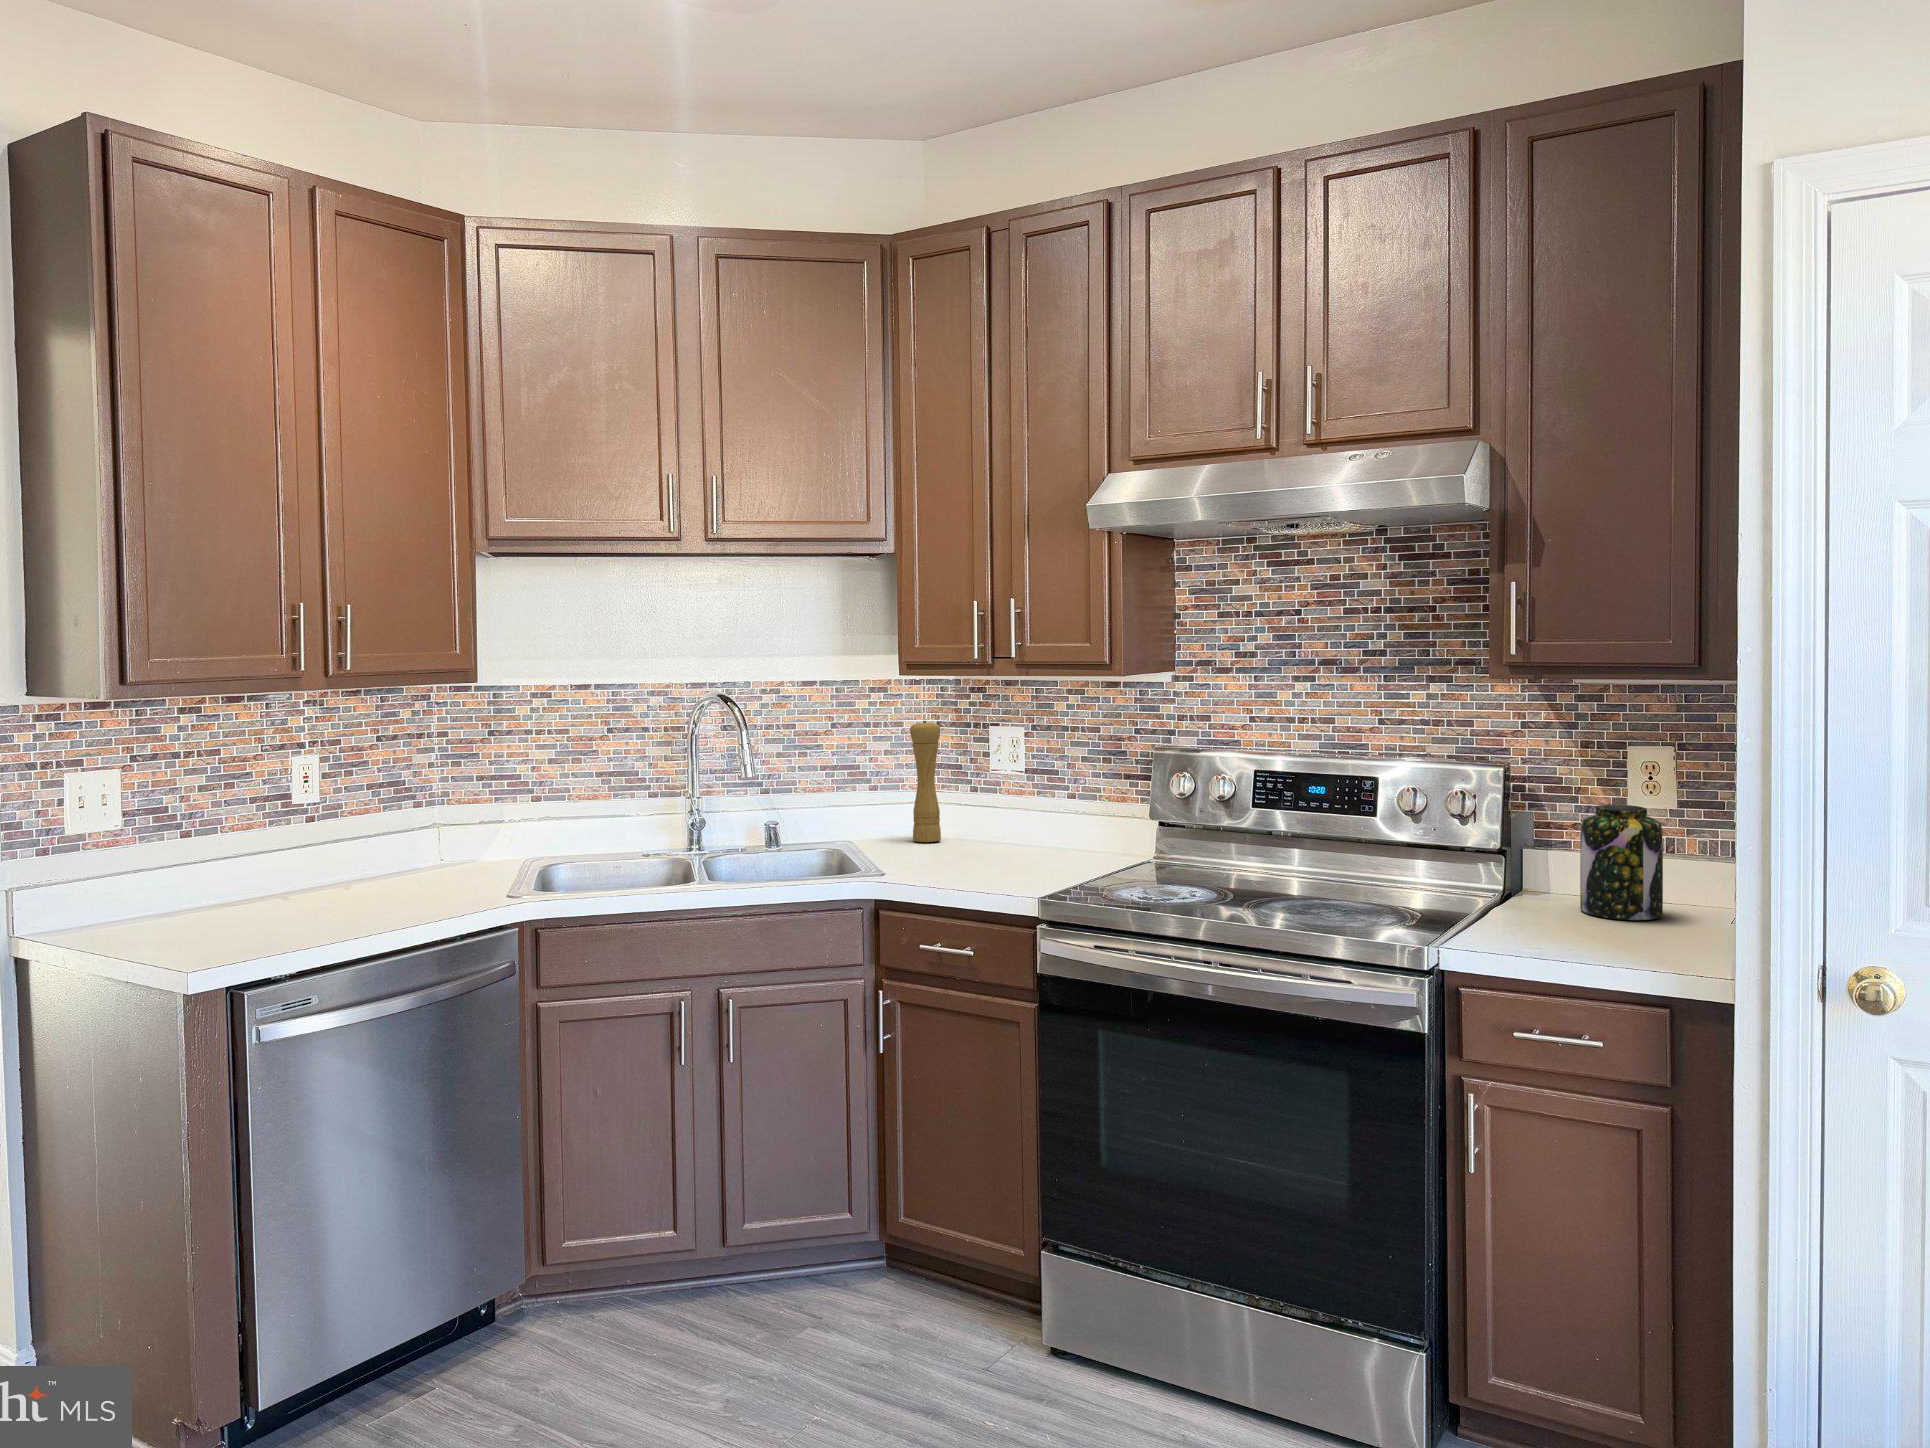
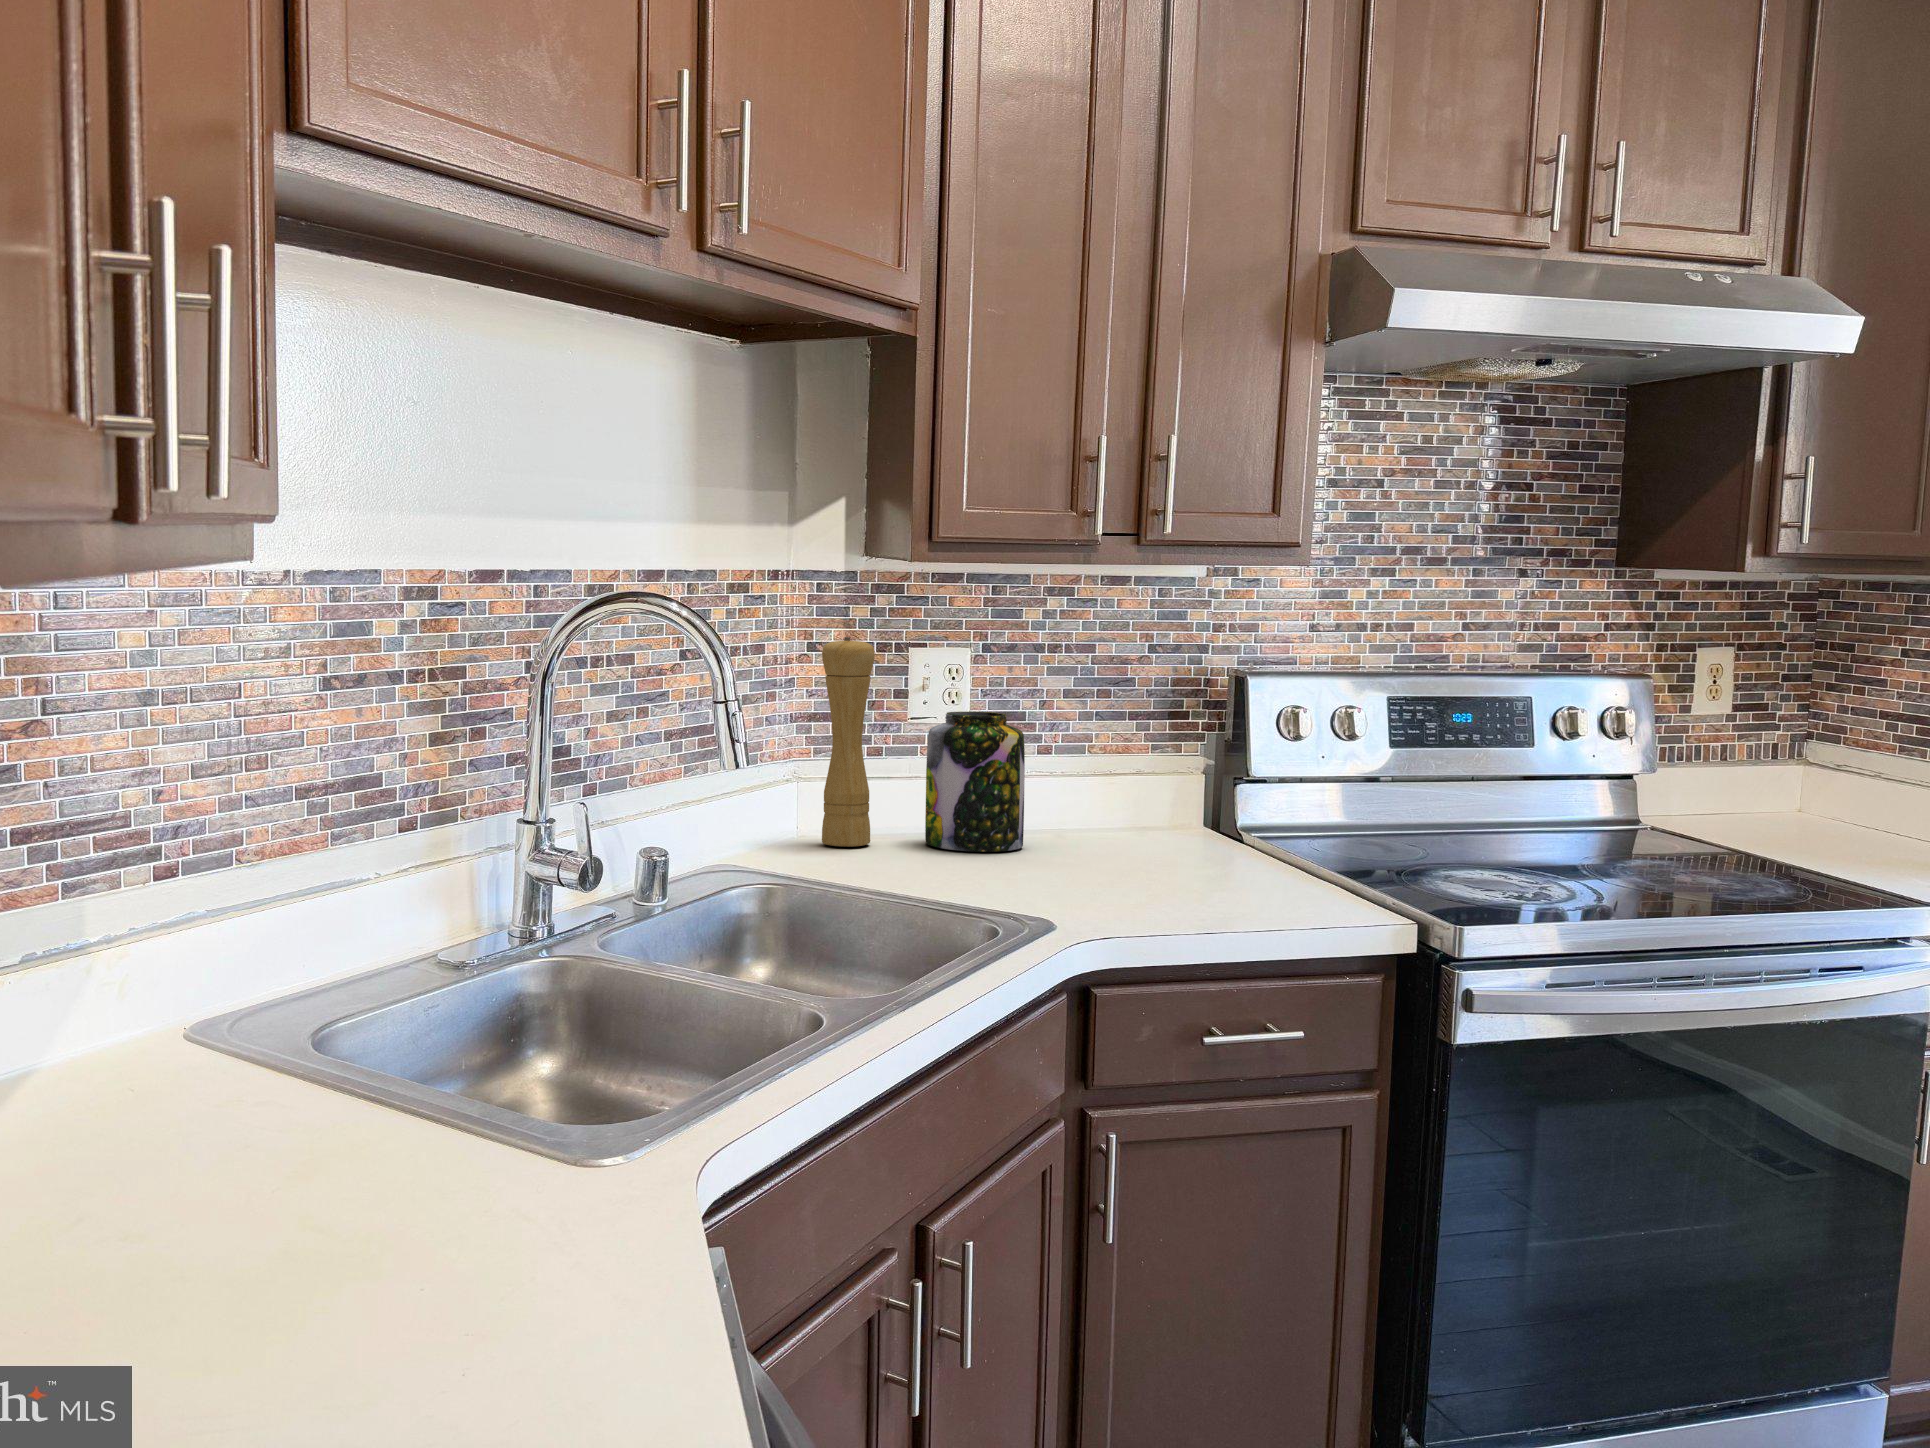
jar: present [1580,805,1663,920] -> present [925,711,1025,852]

